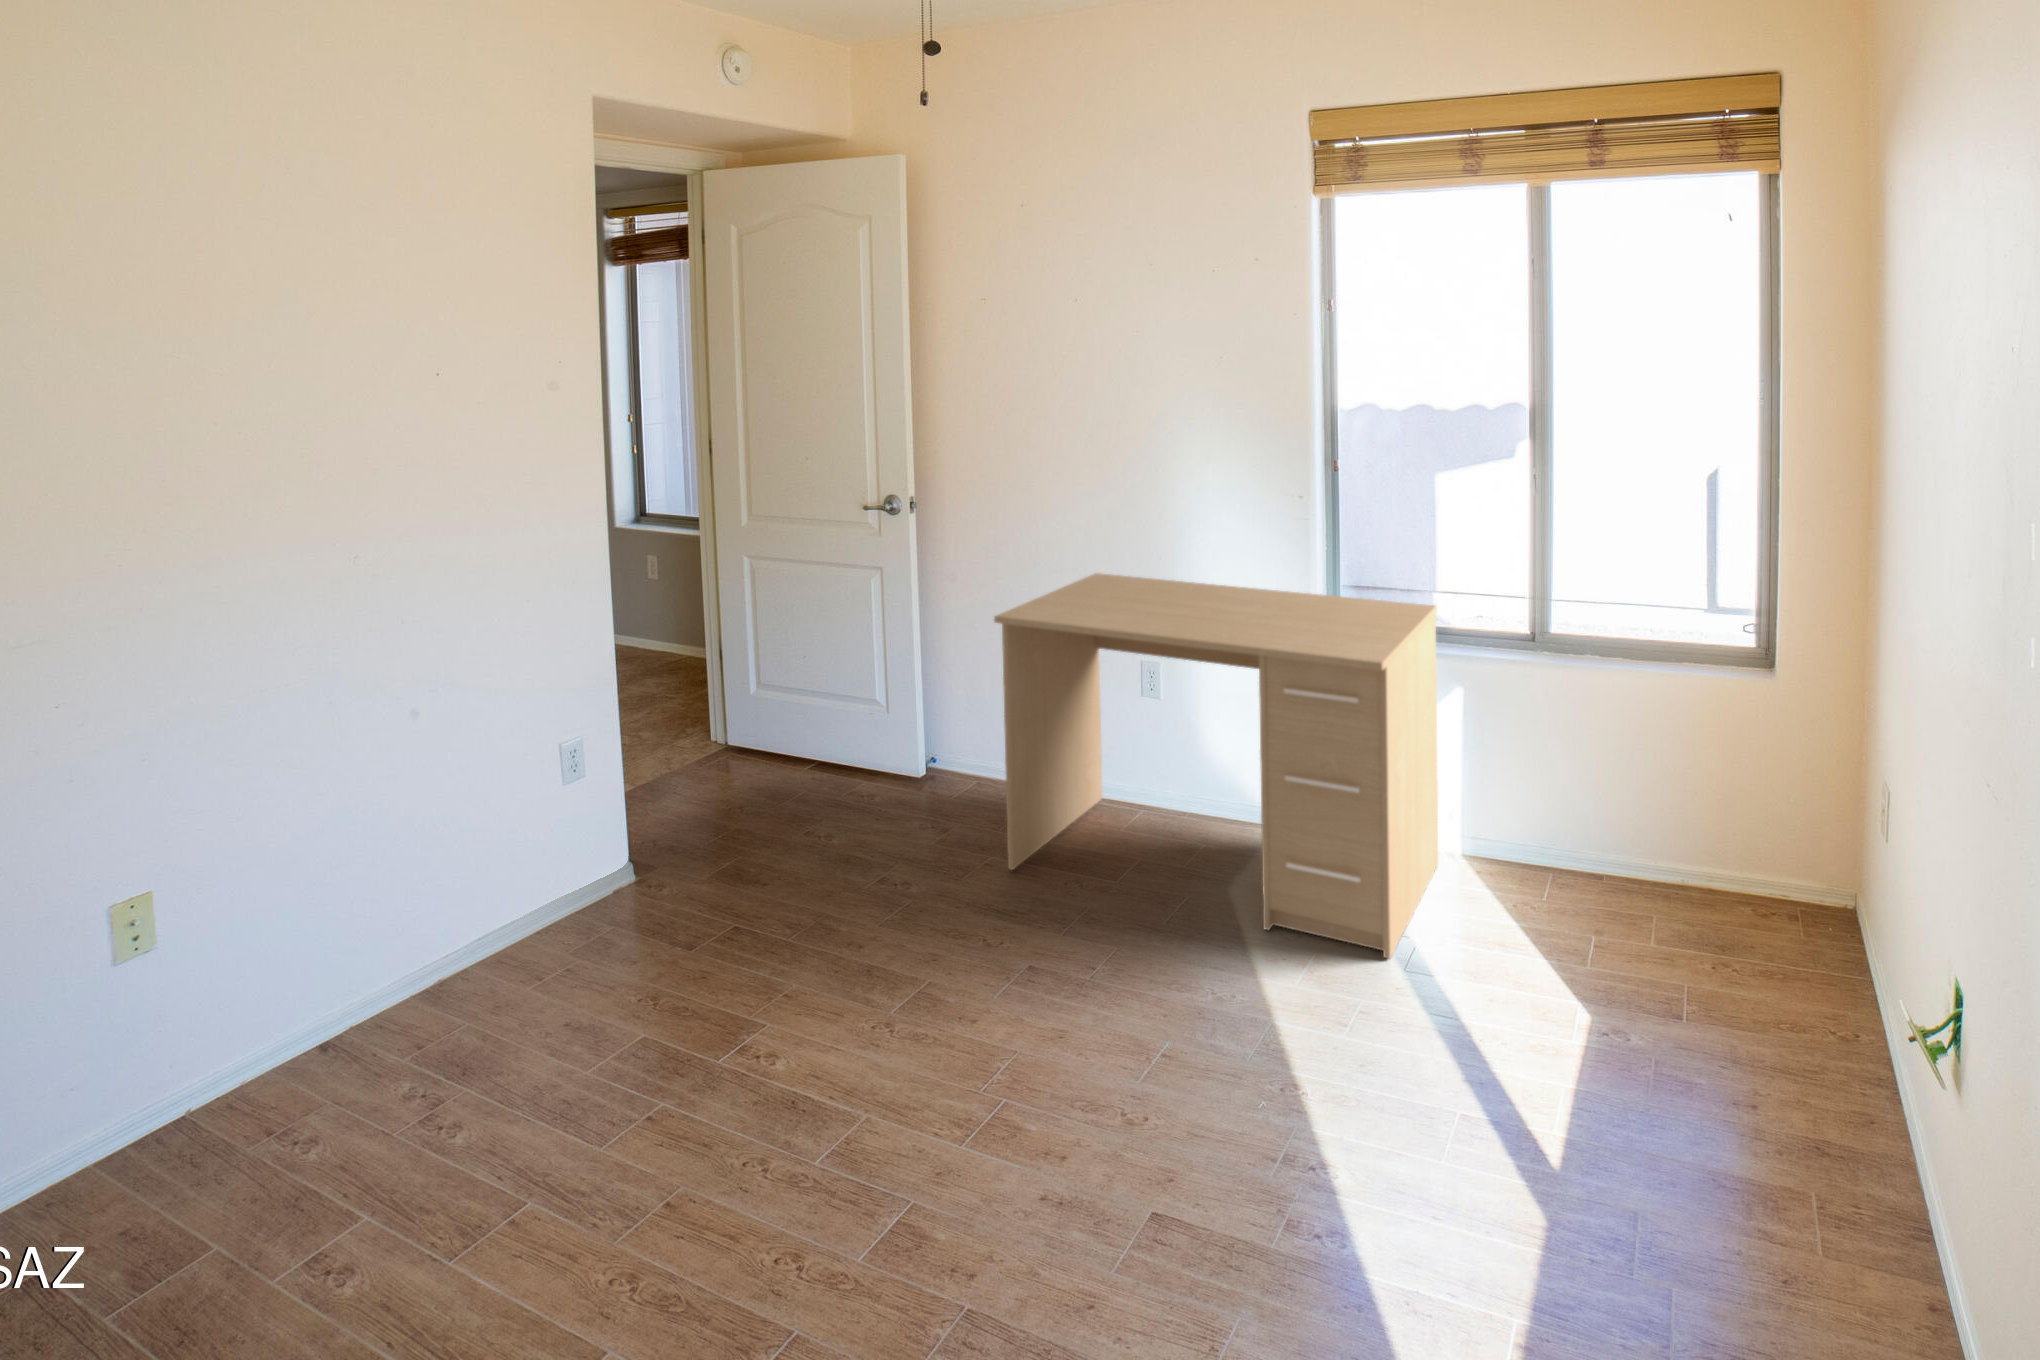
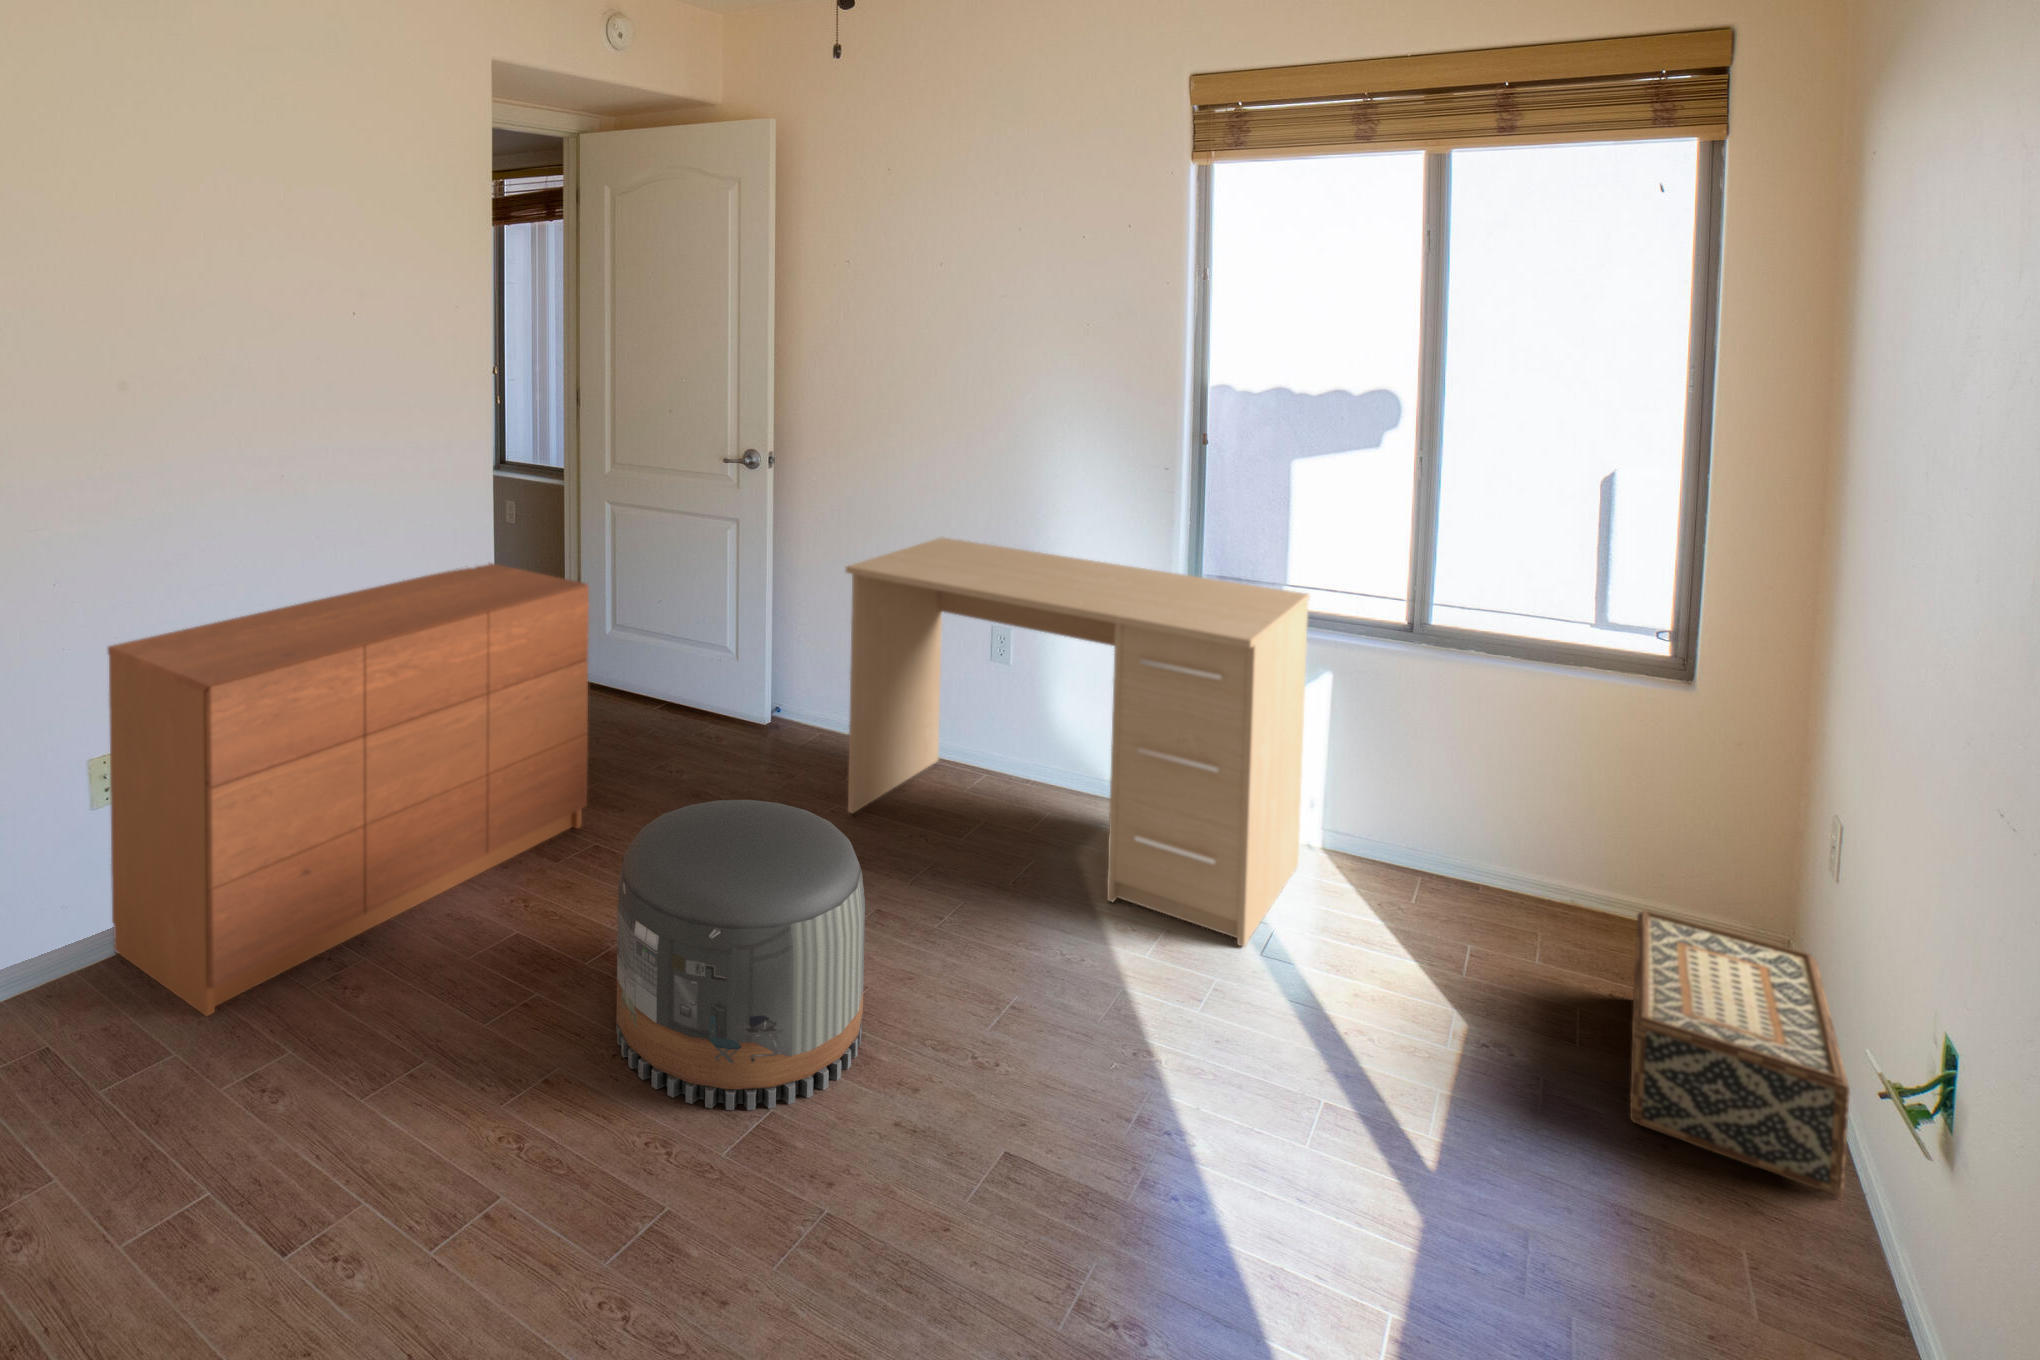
dresser: none [68,645,720,1250] -> present [108,563,589,1016]
woven basket: none [1719,874,1886,1122] -> present [1630,911,1850,1196]
pouf: none [735,887,1014,1246] -> present [616,800,865,1110]

